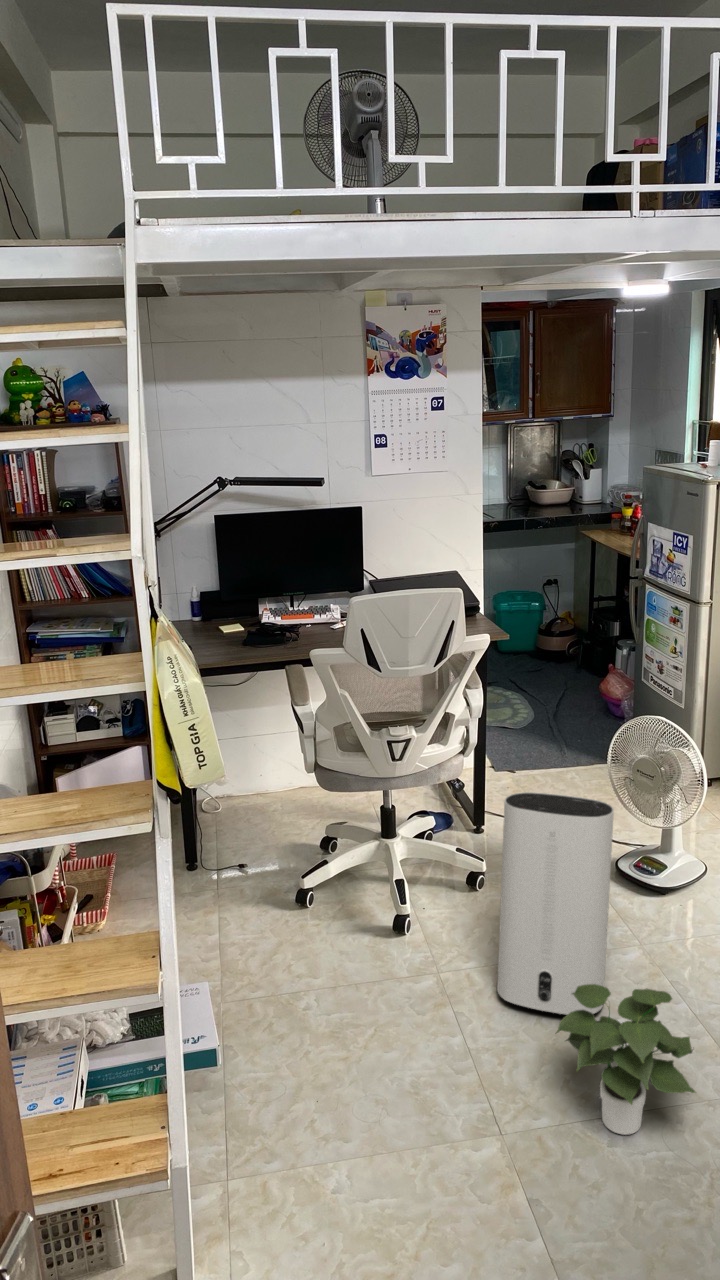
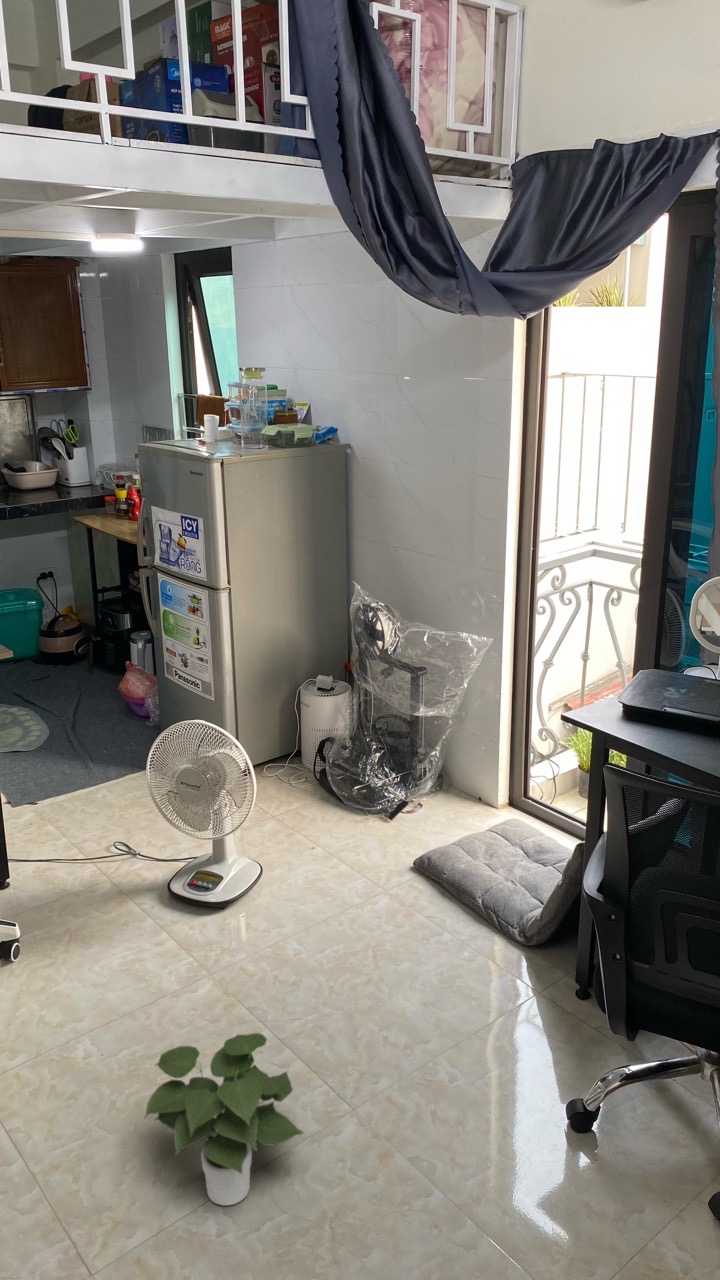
air purifier: present [497,792,614,1015] -> none [42,831,185,1089]

